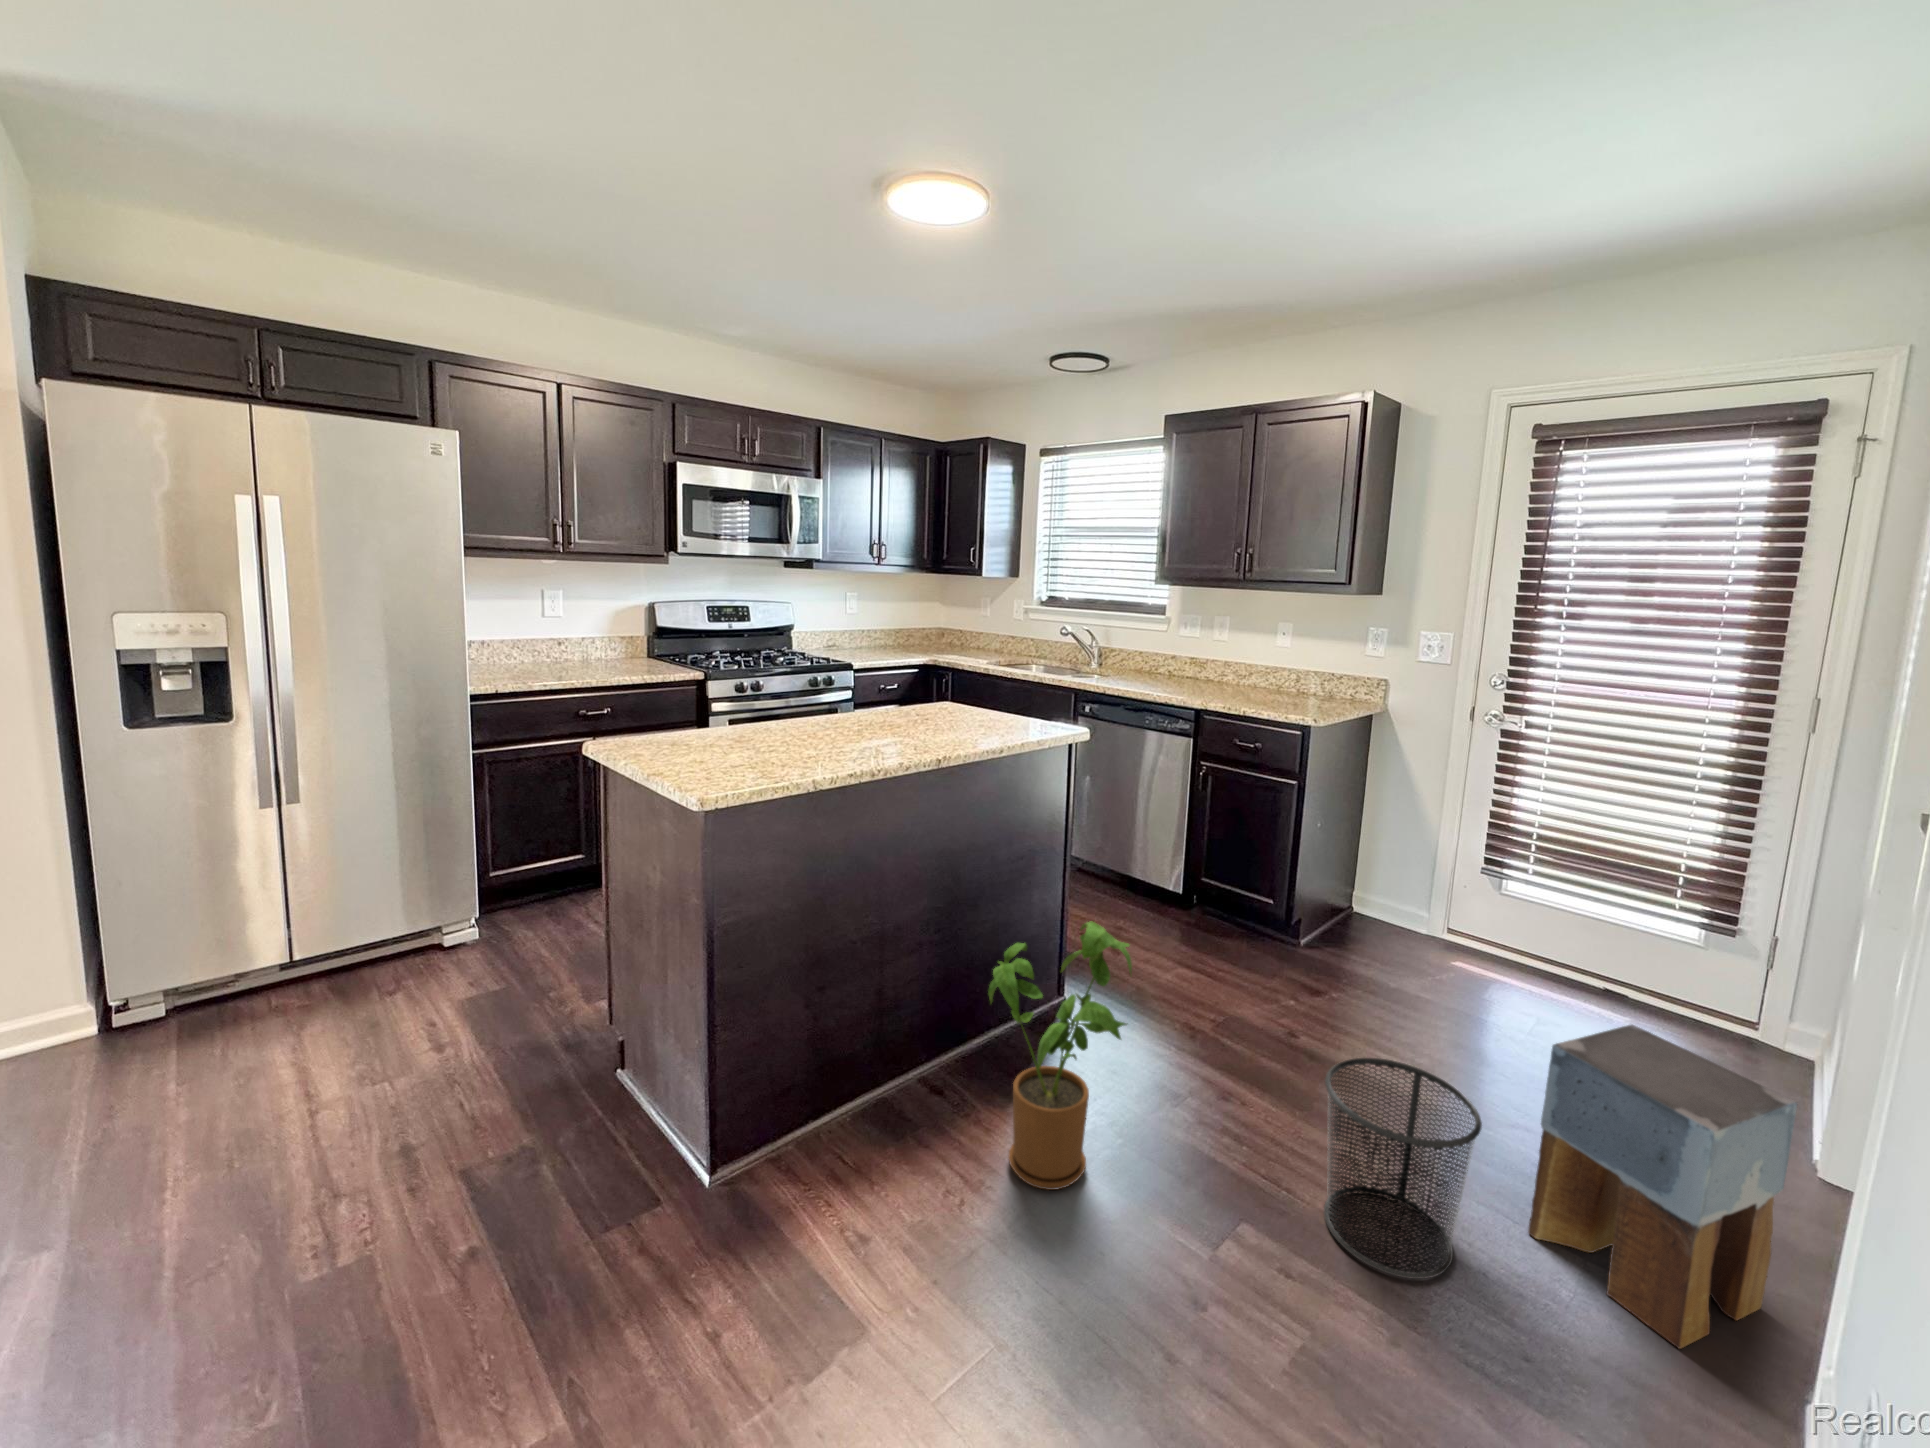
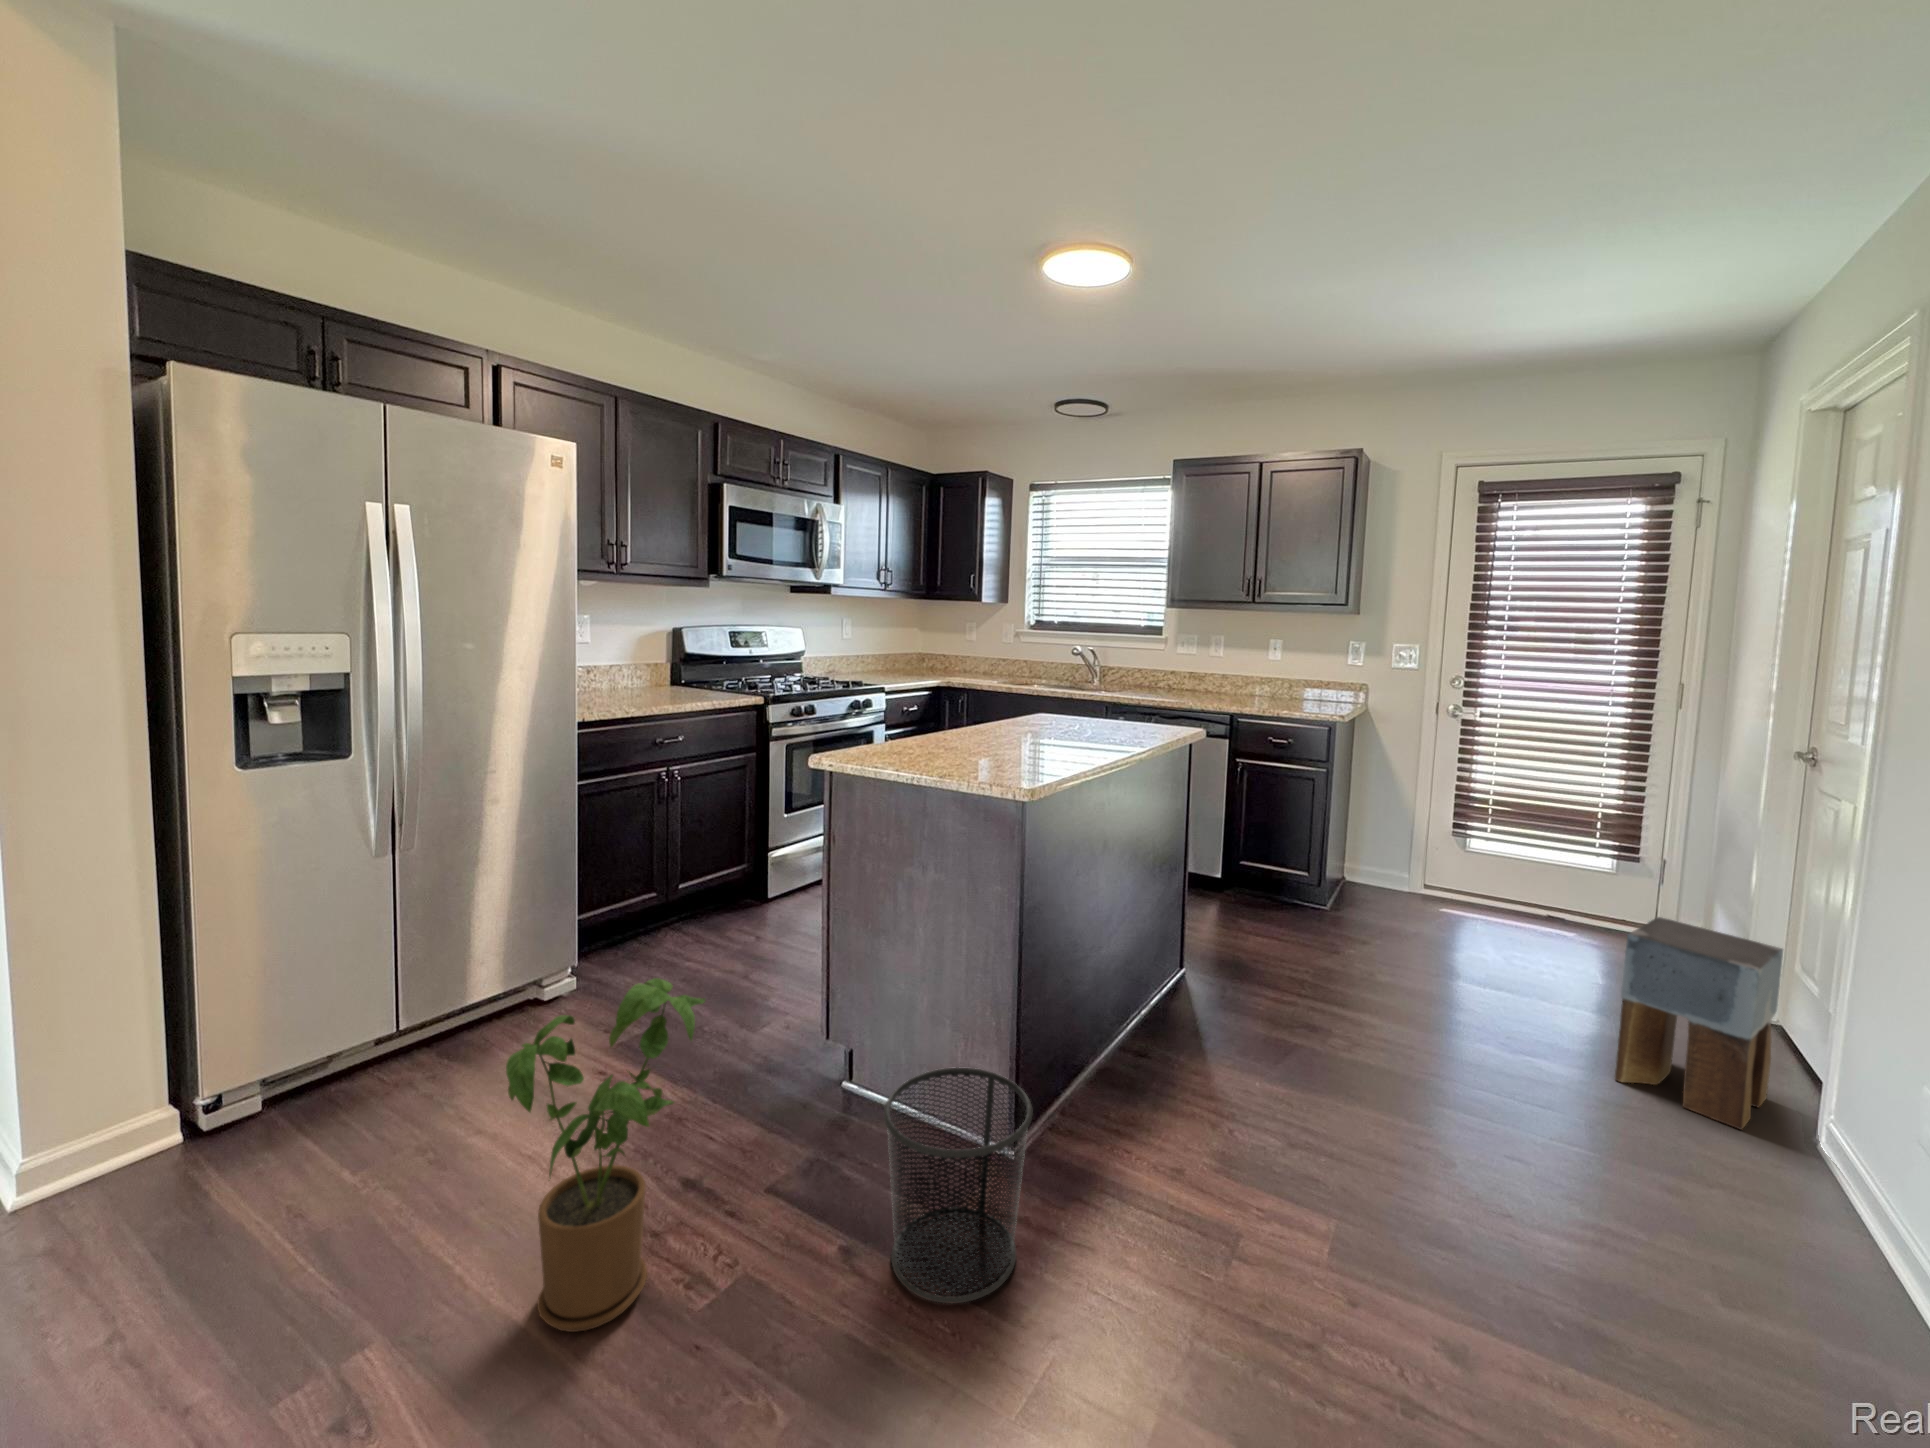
house plant: present [988,922,1132,1190] -> present [506,978,705,1332]
waste bin: present [1324,1058,1482,1279] -> present [883,1068,1032,1304]

